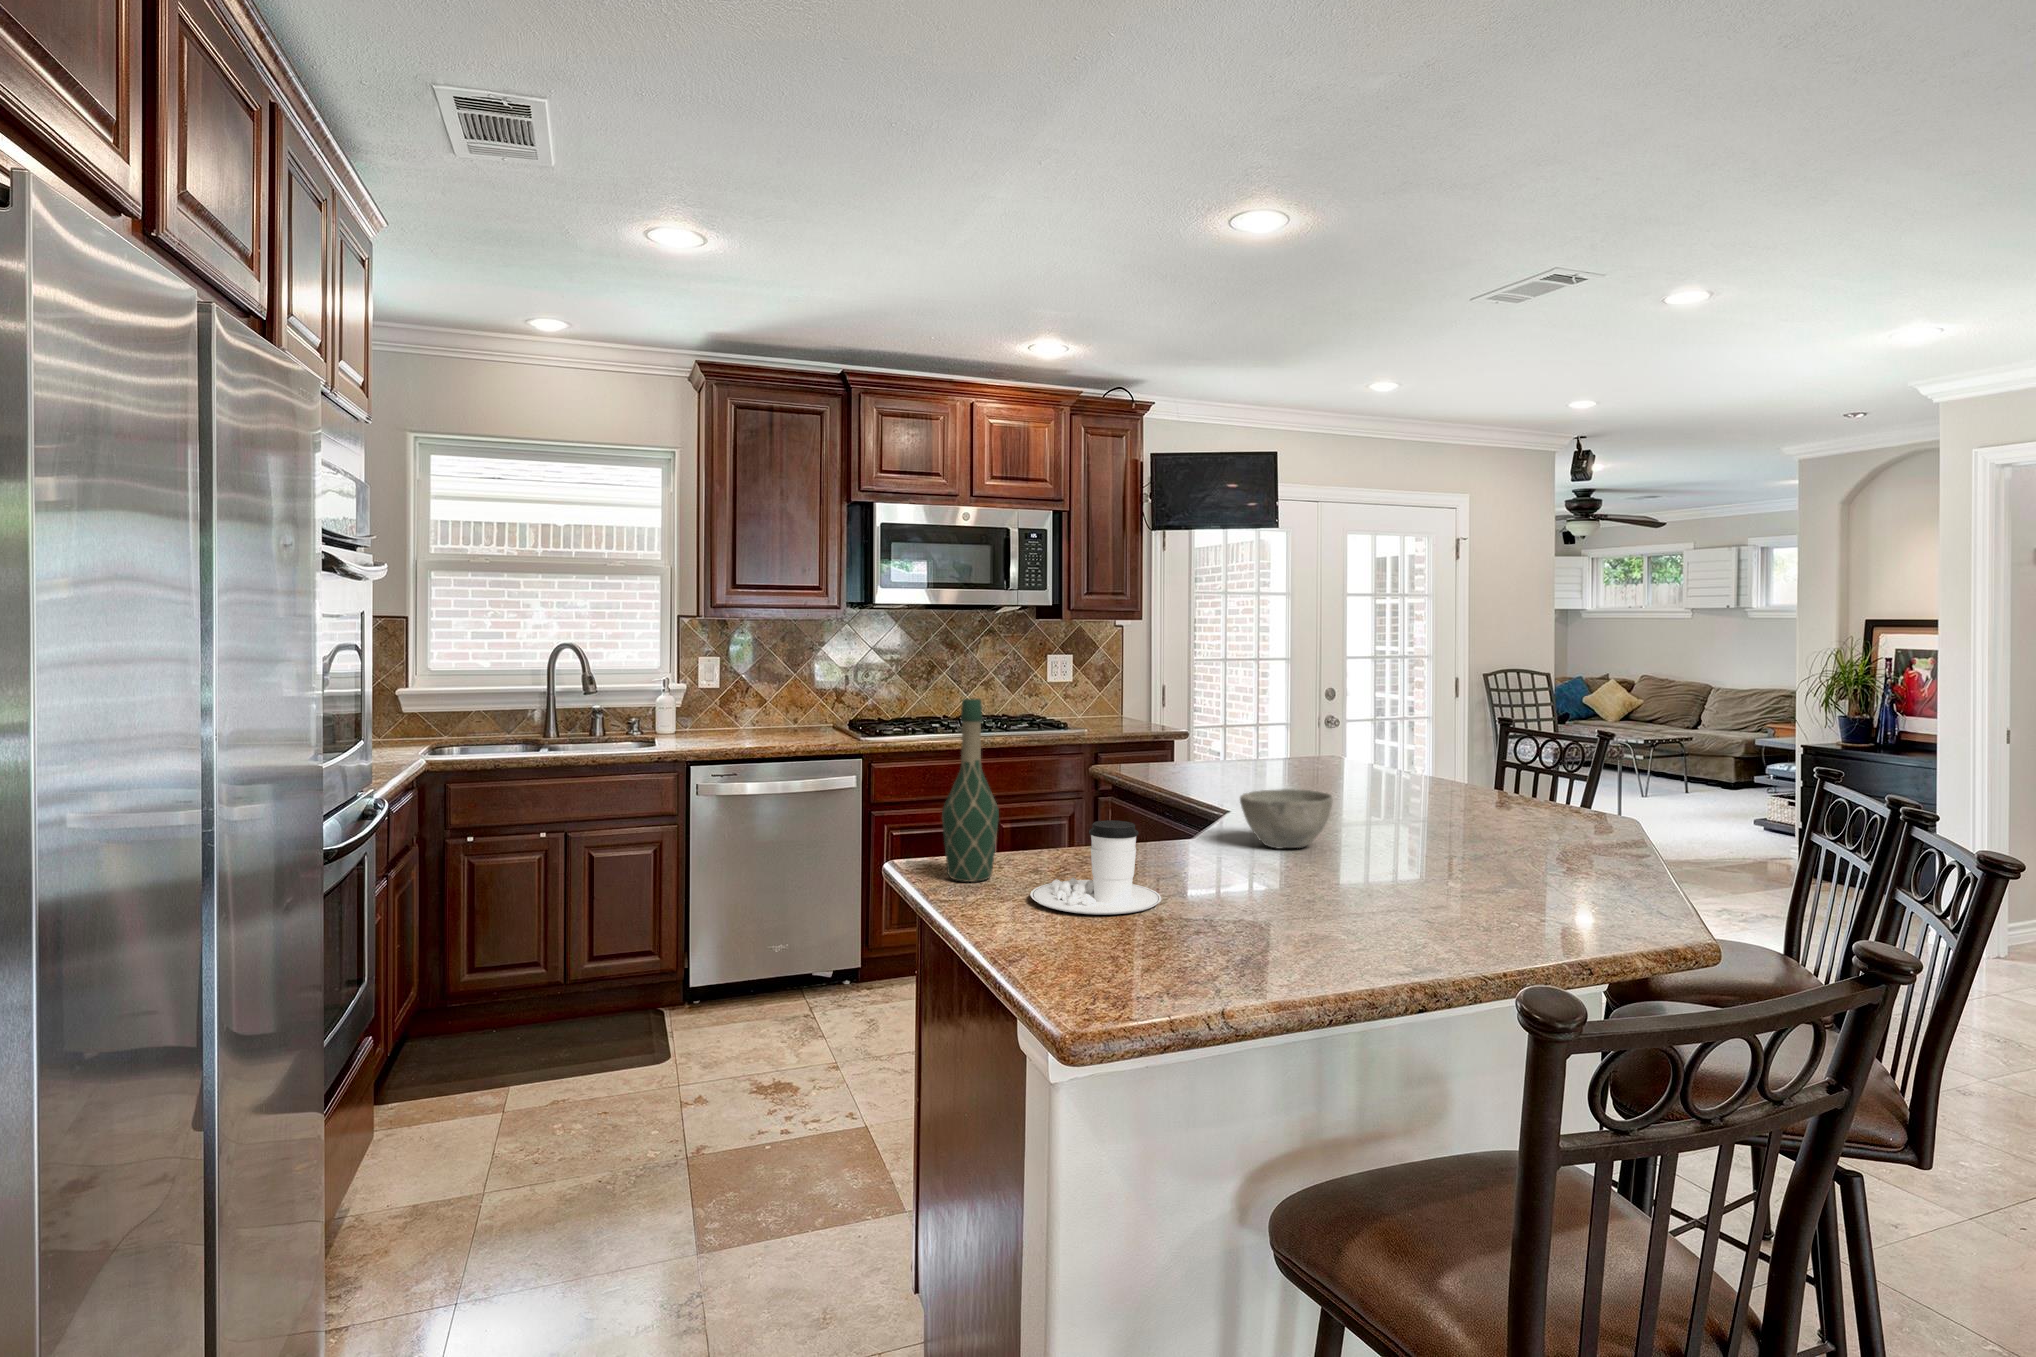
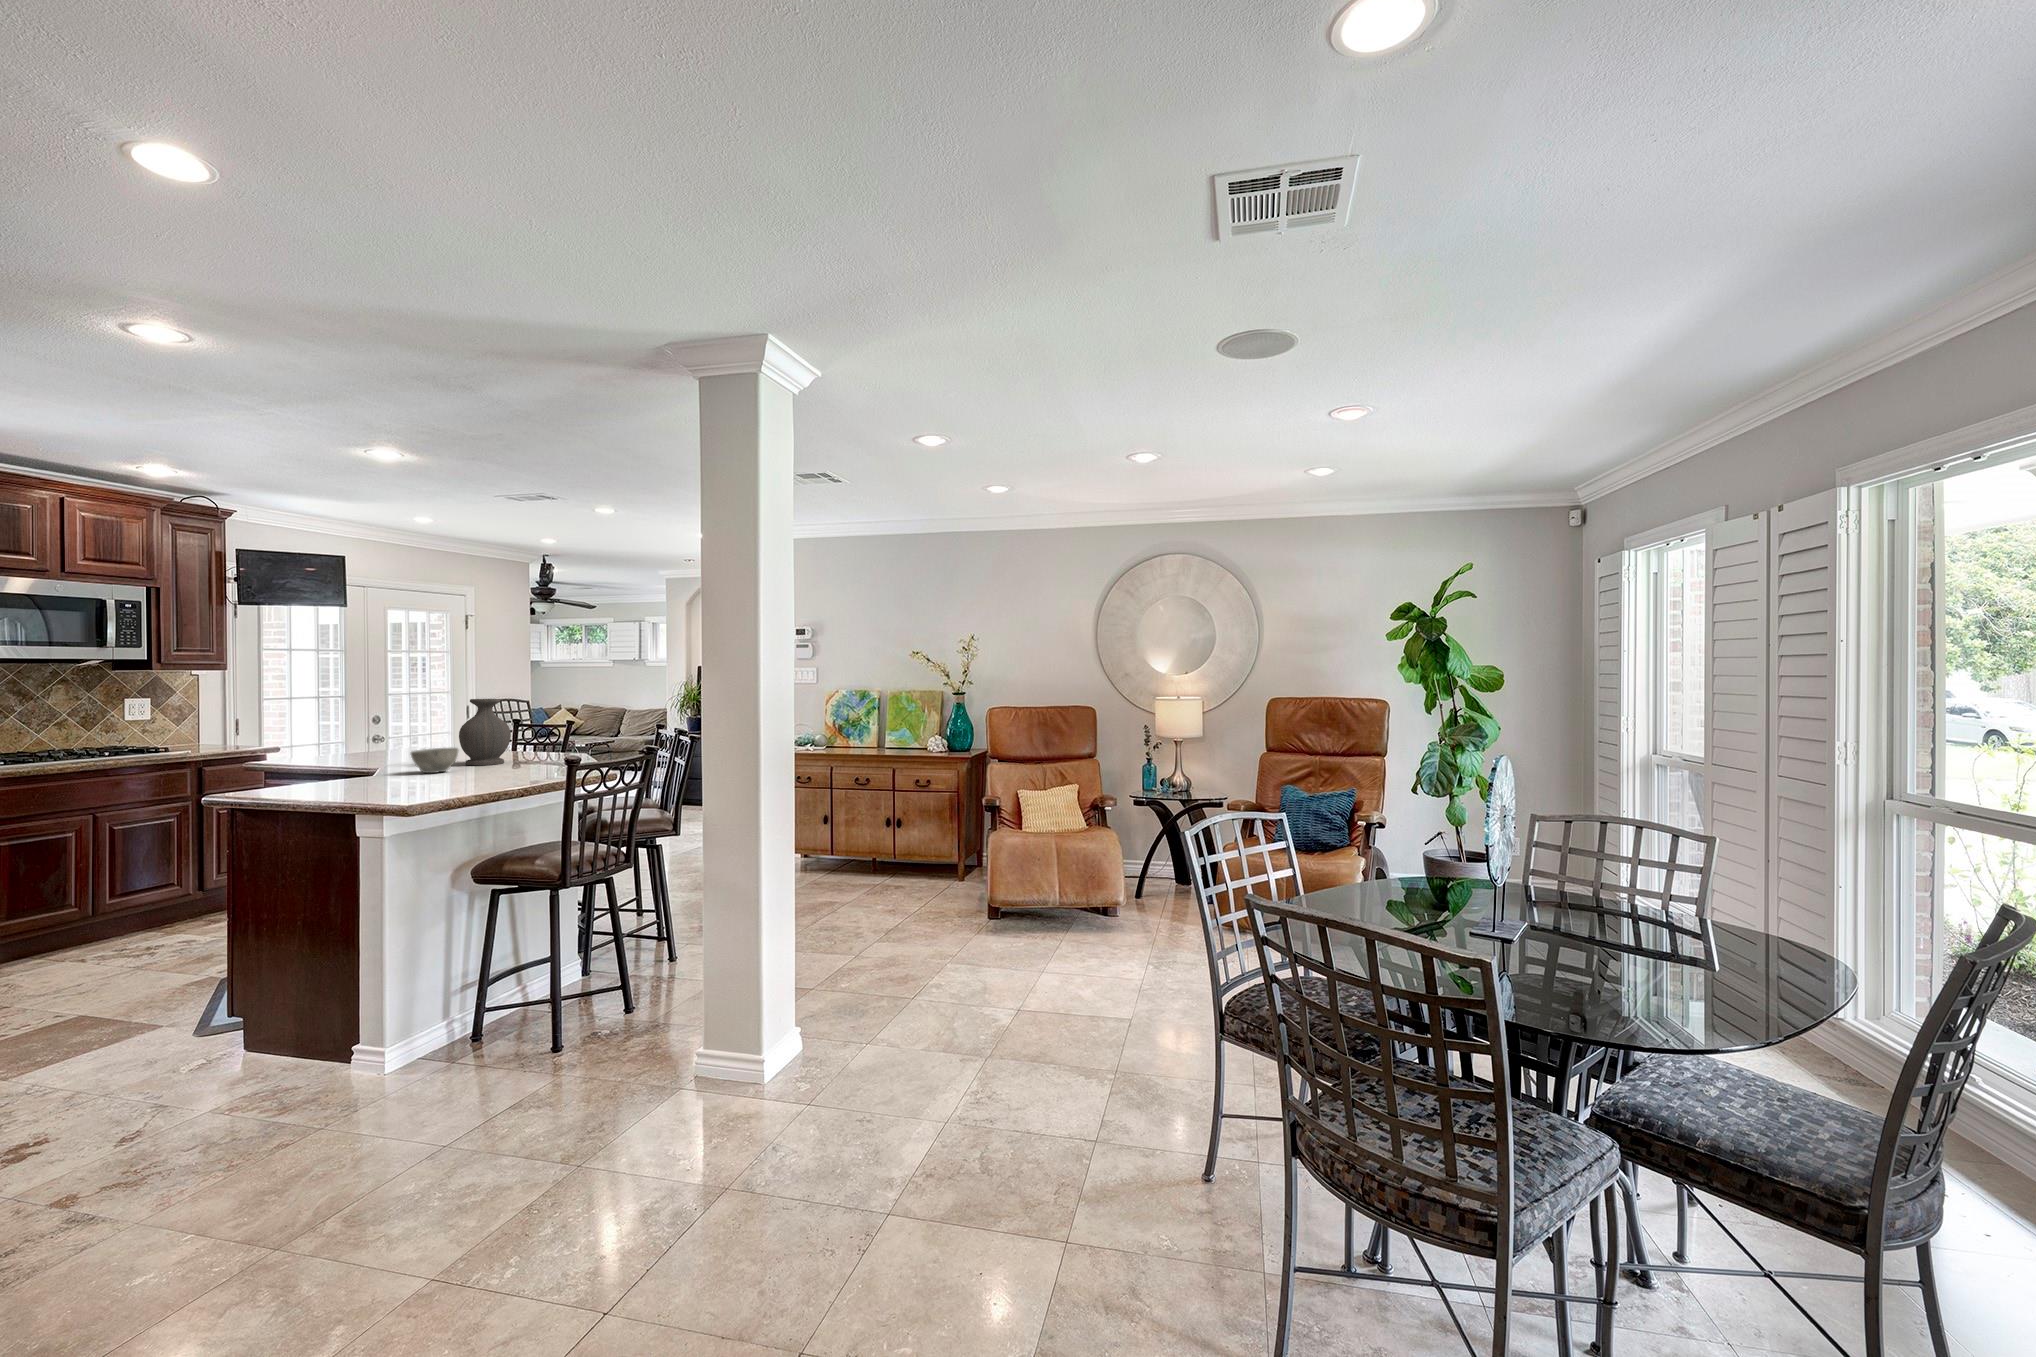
vase: none [1352,682,1458,834] -> present [459,699,511,765]
wine bottle: present [942,699,999,882] -> none [267,709,302,795]
coffee cup: present [1030,820,1161,915] -> none [334,756,402,793]

